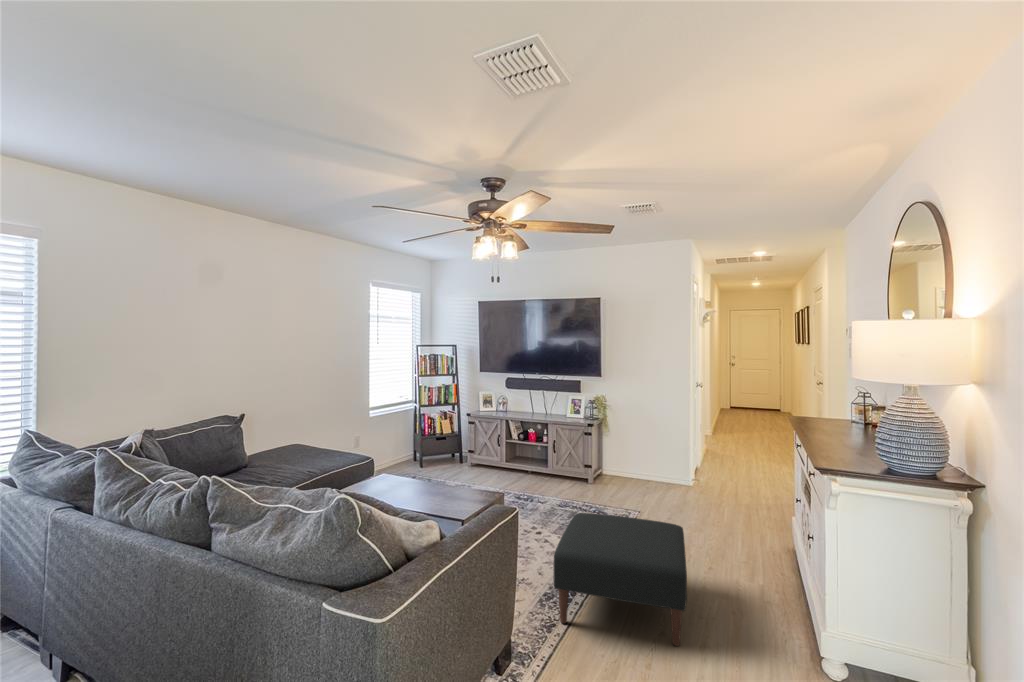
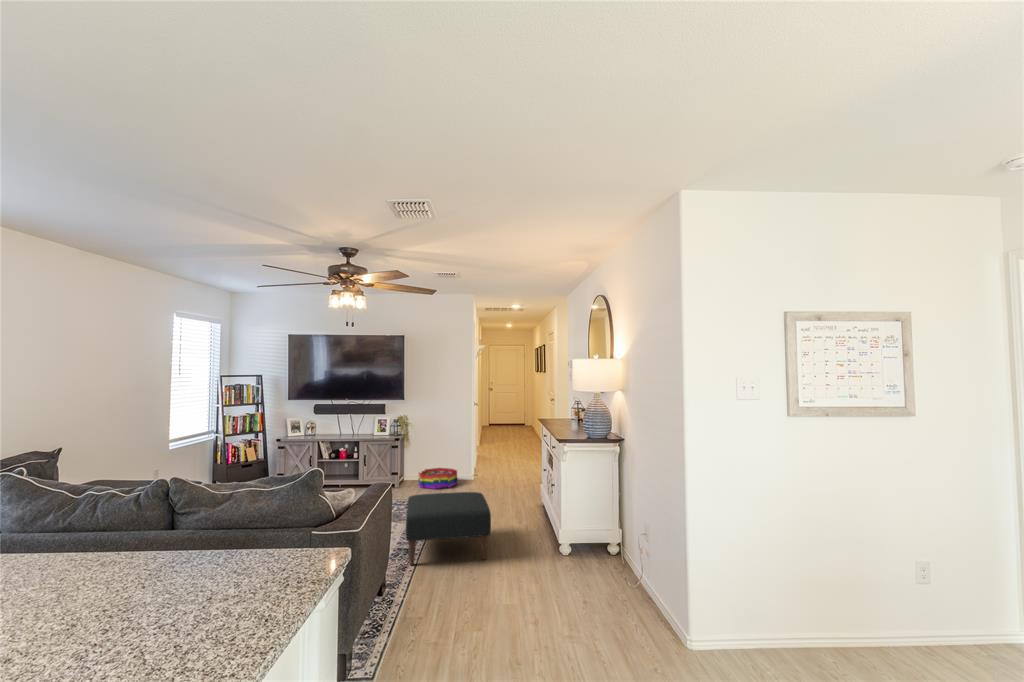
storage bin: none [618,464,668,494] -> present [418,468,457,489]

